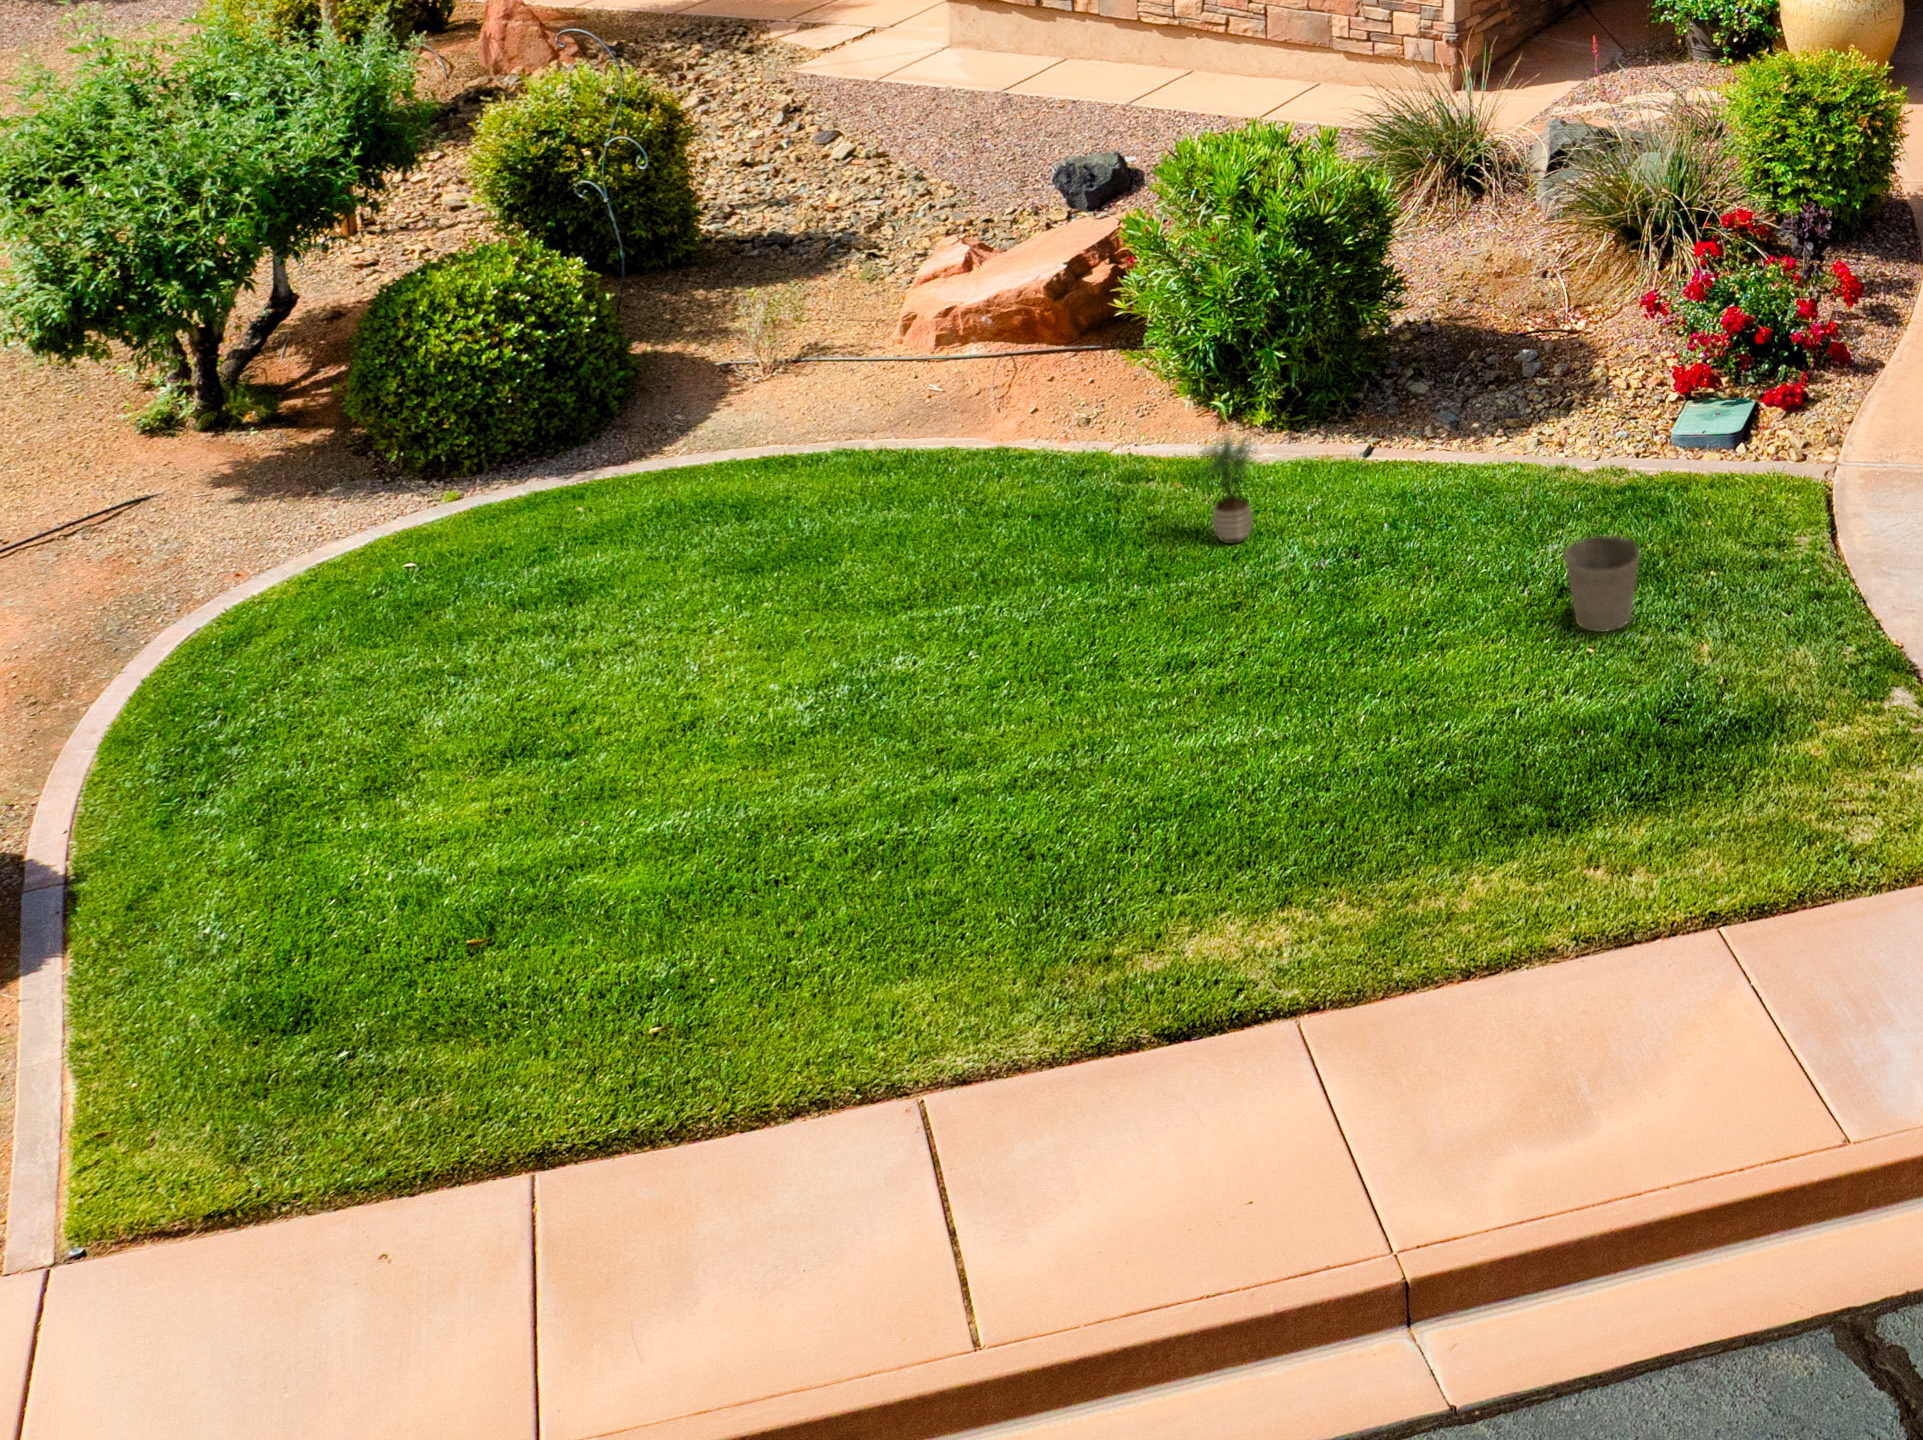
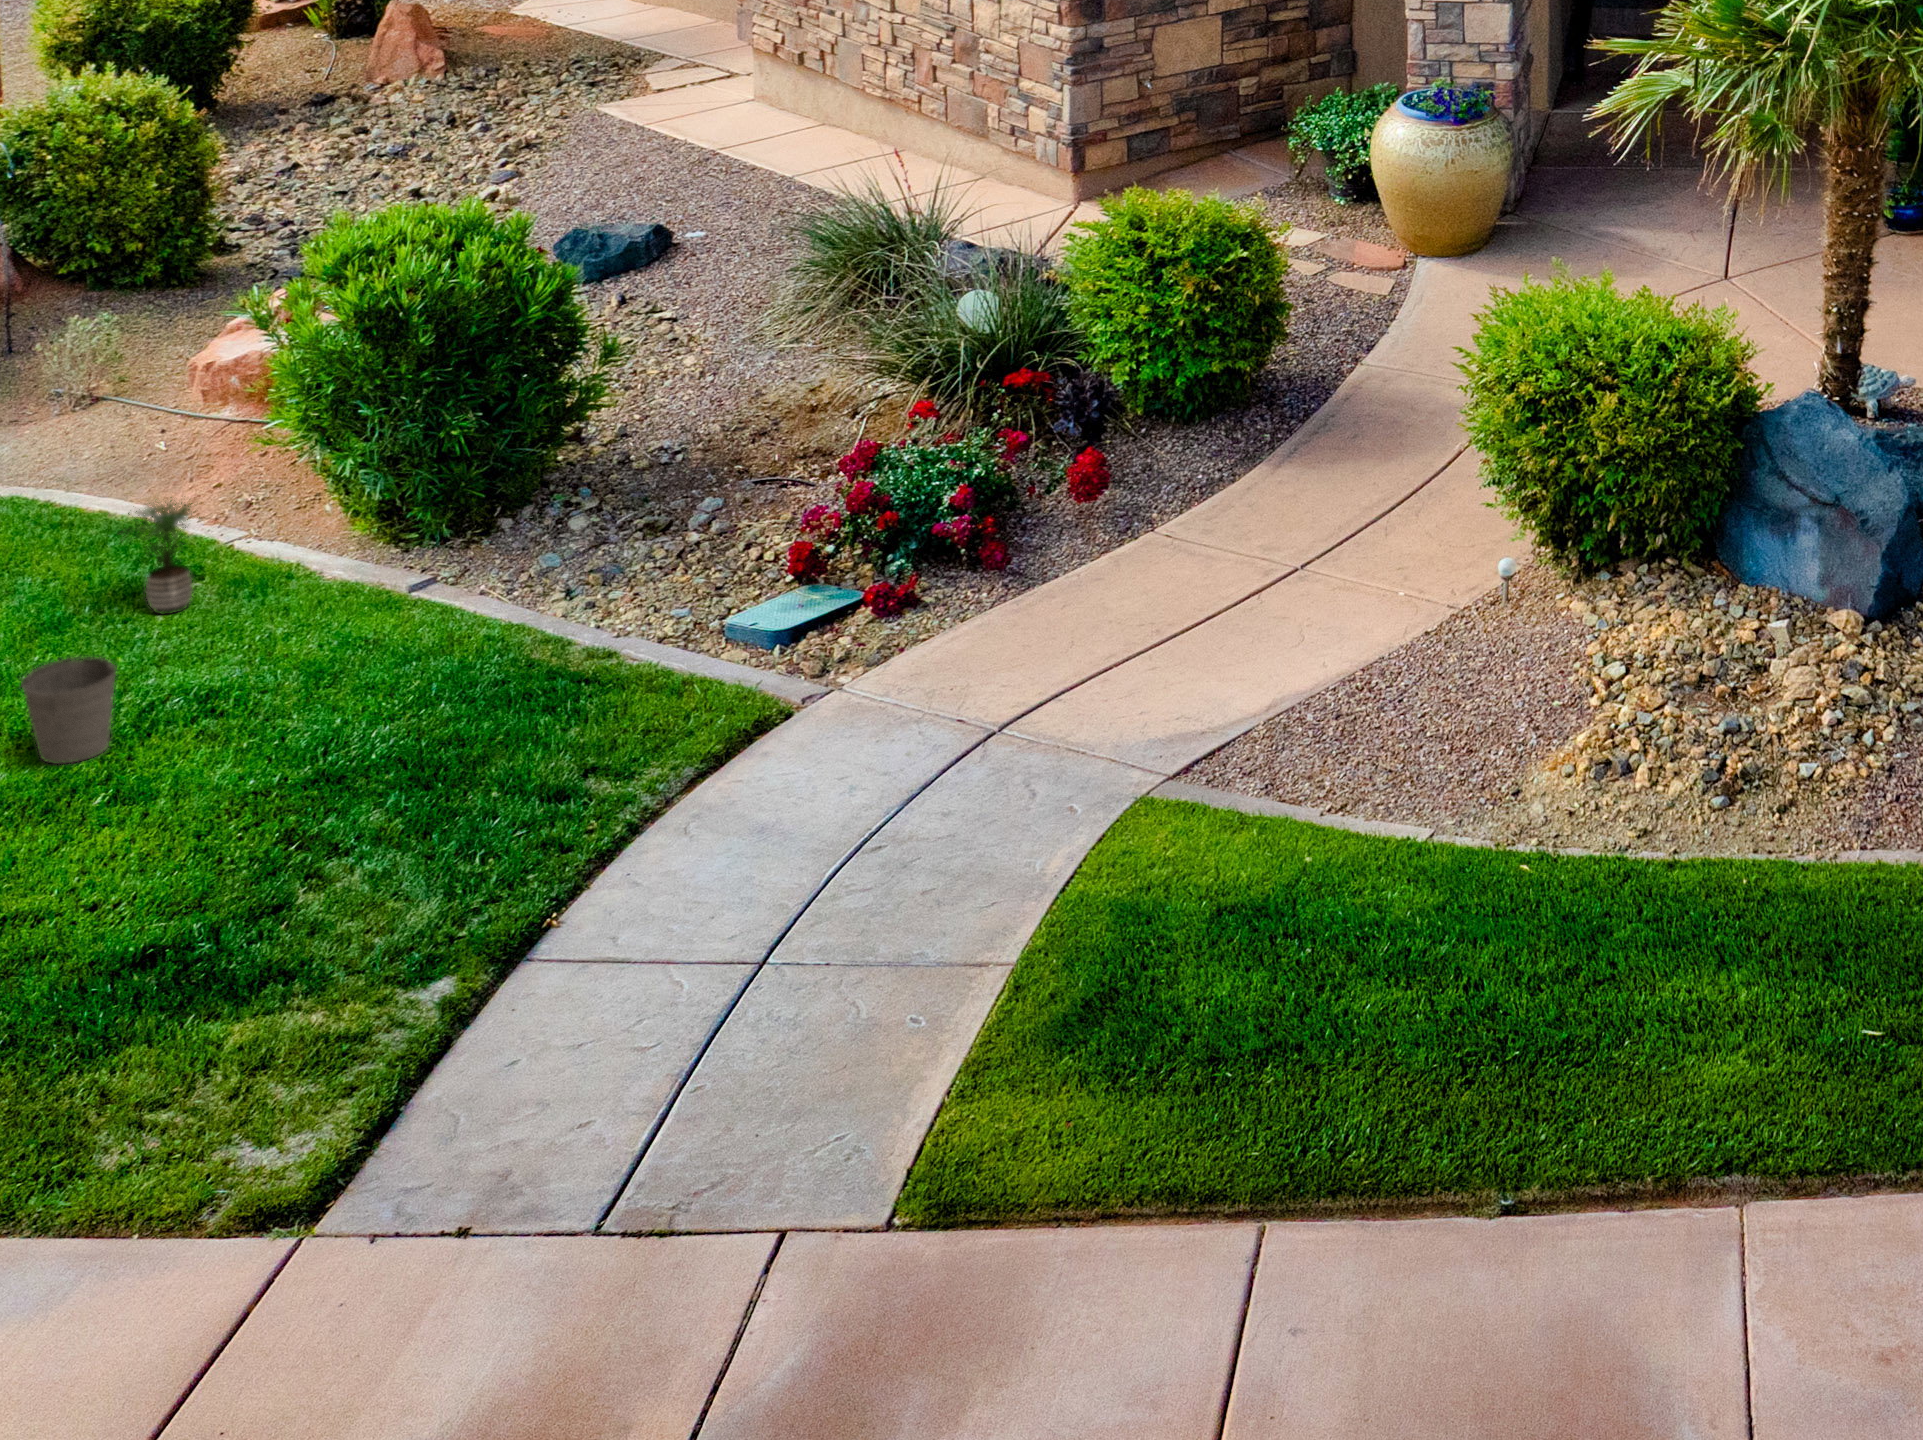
bucket: present [1564,536,1640,632] -> present [21,657,117,764]

